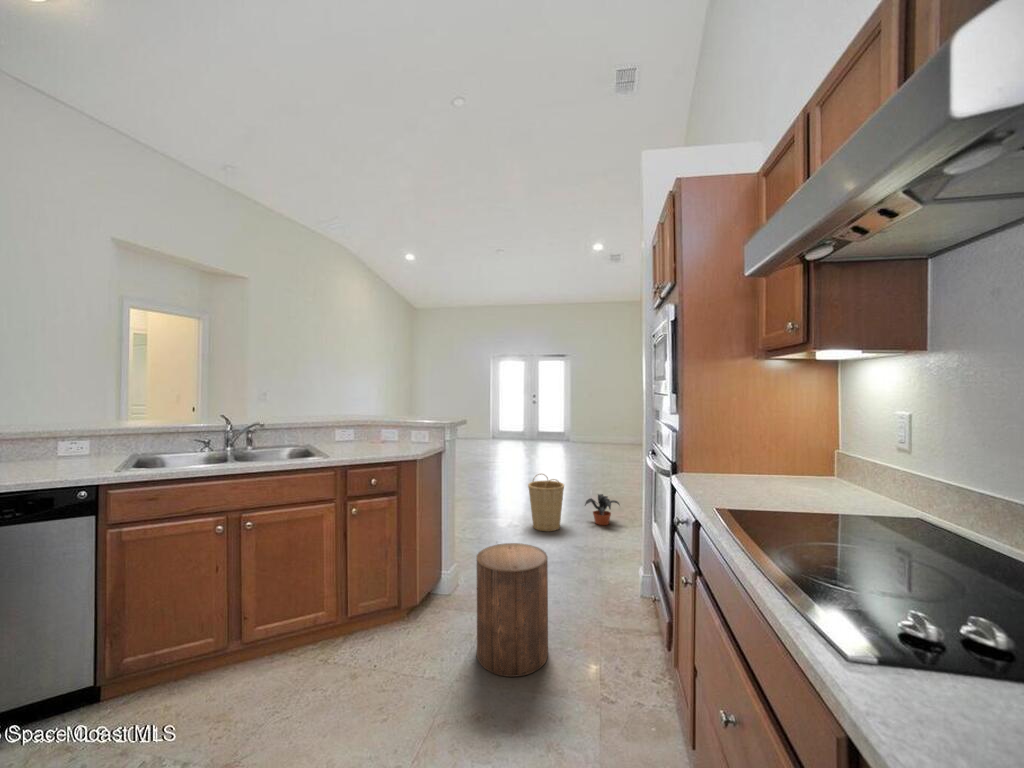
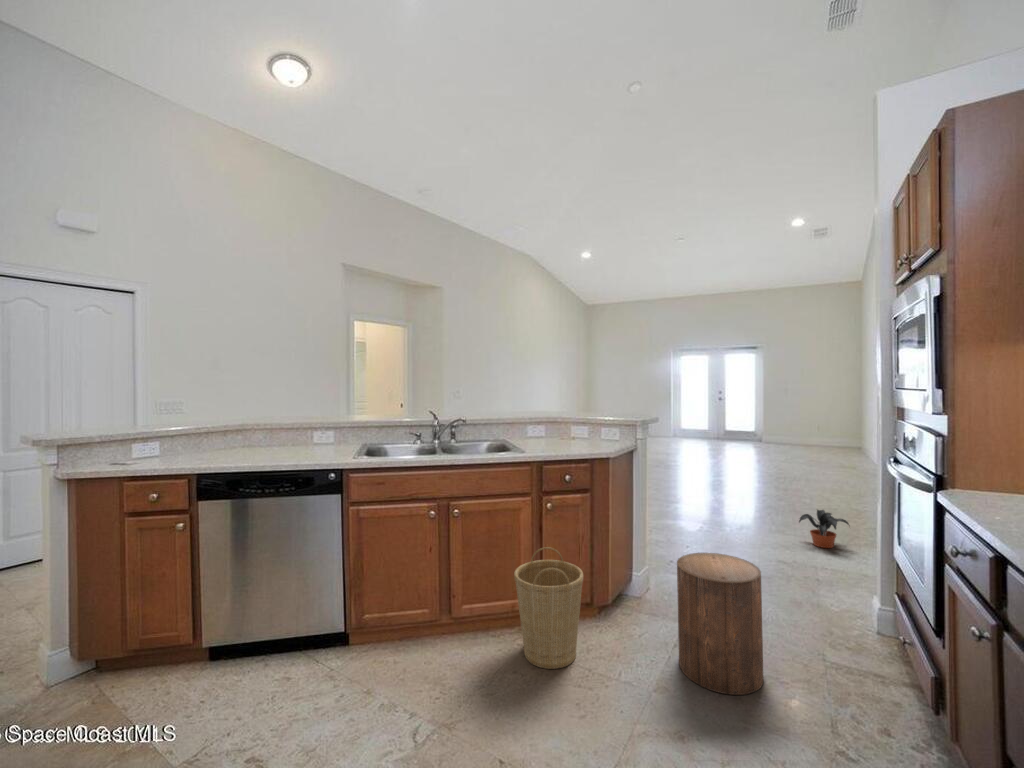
basket: present [528,474,564,531] -> present [514,547,583,669]

